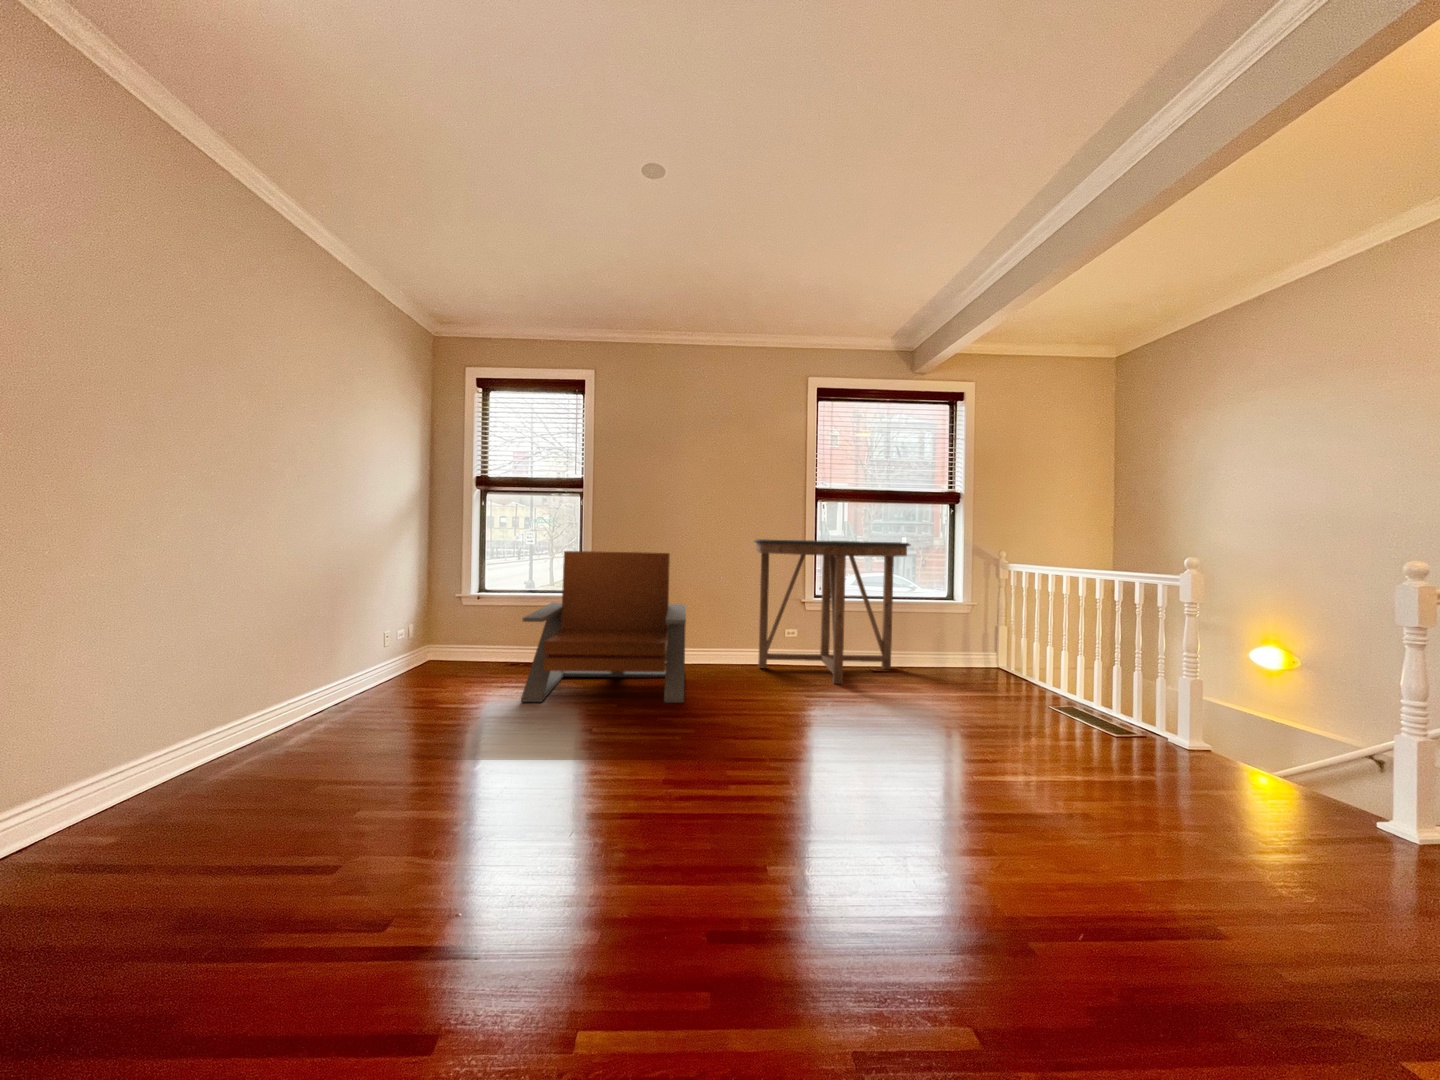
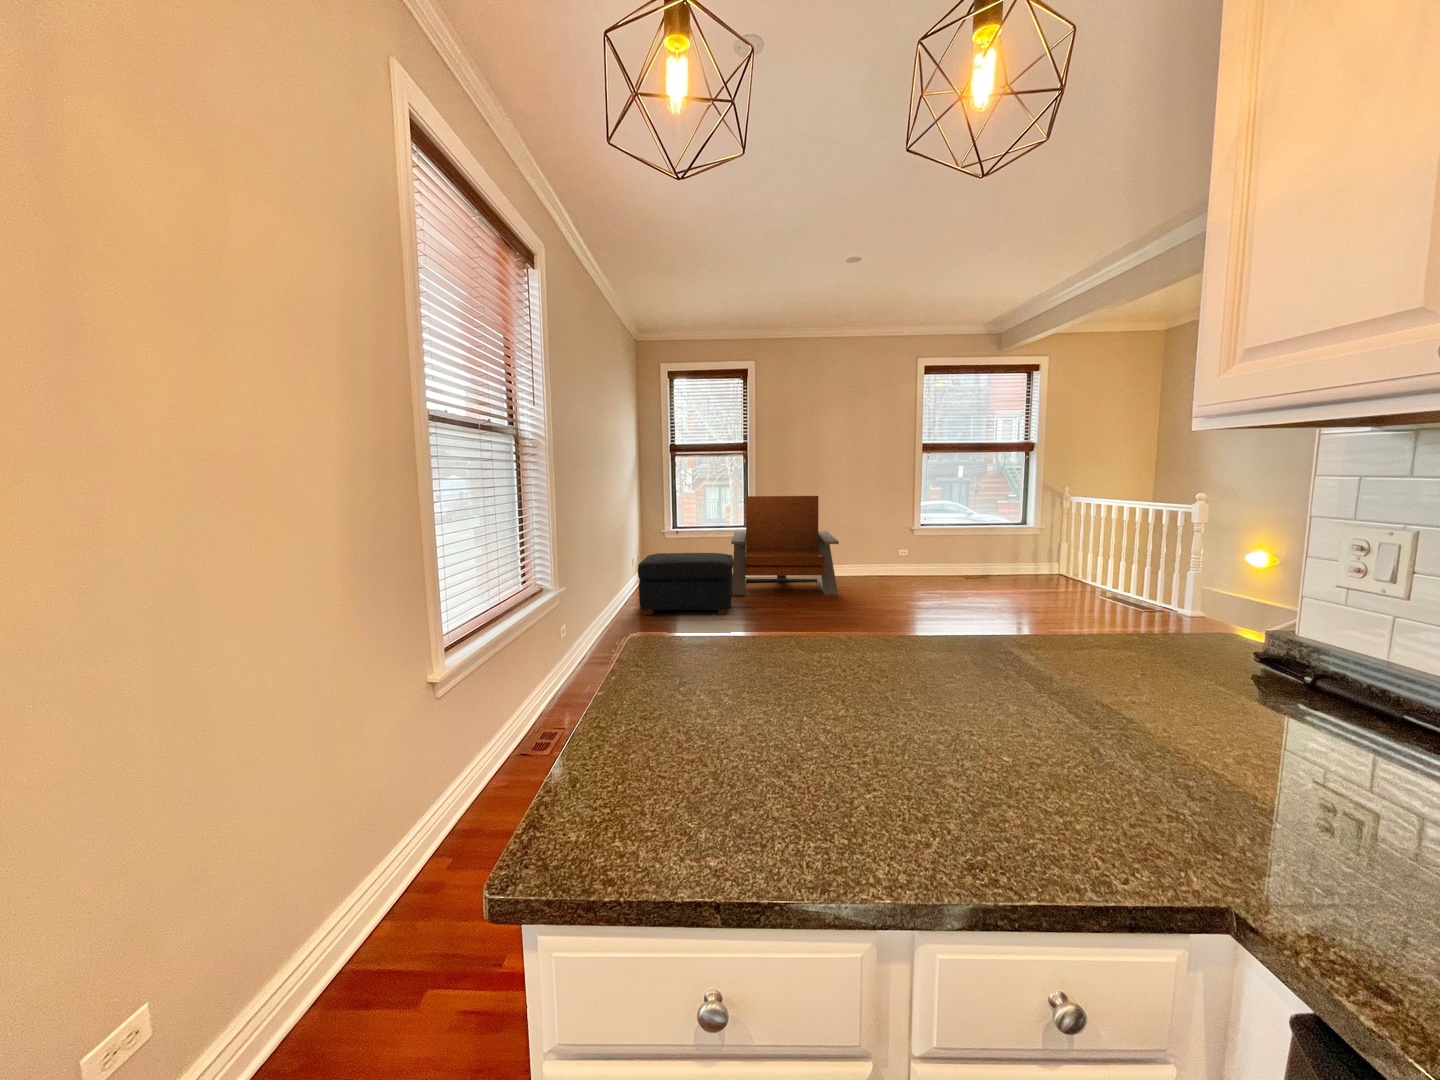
console table: present [754,539,910,684] -> none [874,483,995,585]
ottoman: none [330,636,517,740] -> present [638,553,733,615]

